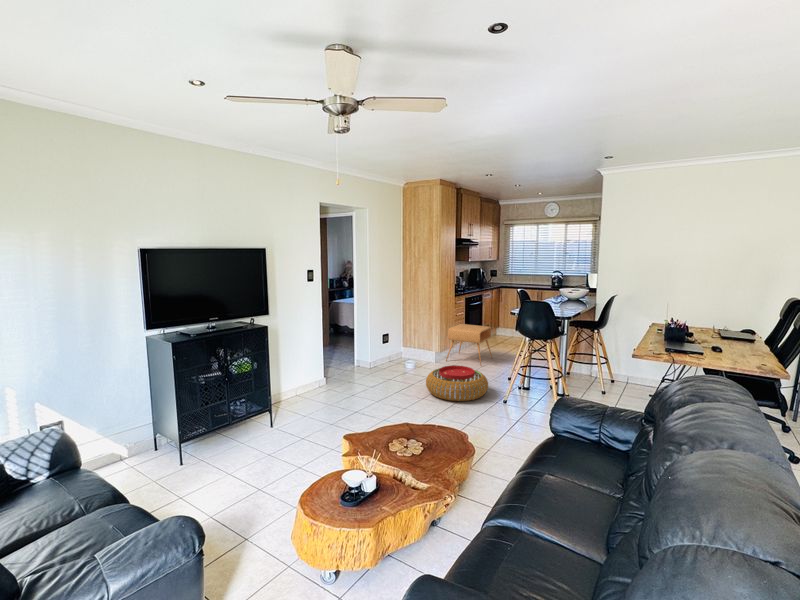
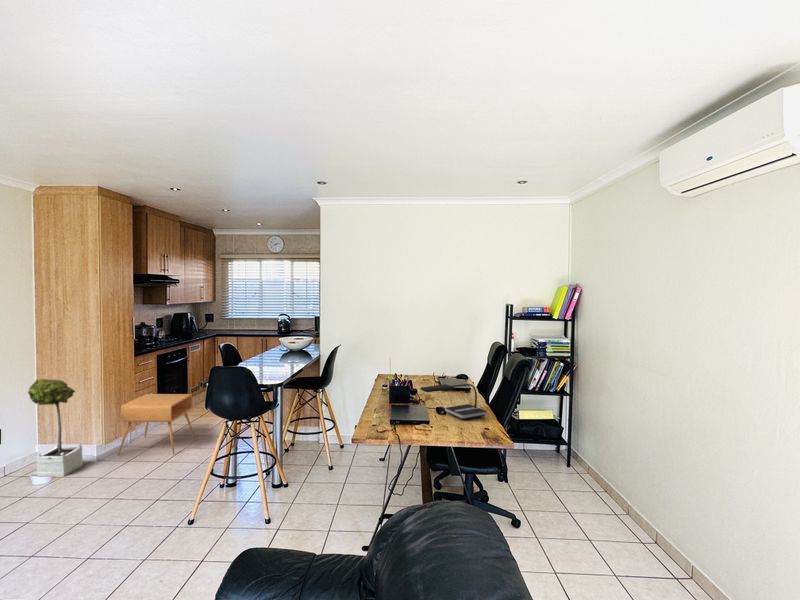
potted tree: none [402,305,428,367] -> present [28,379,83,477]
desk lamp: none [703,326,777,358] -> present [421,384,487,420]
pouf: present [426,365,488,401] -> none [49,471,169,542]

